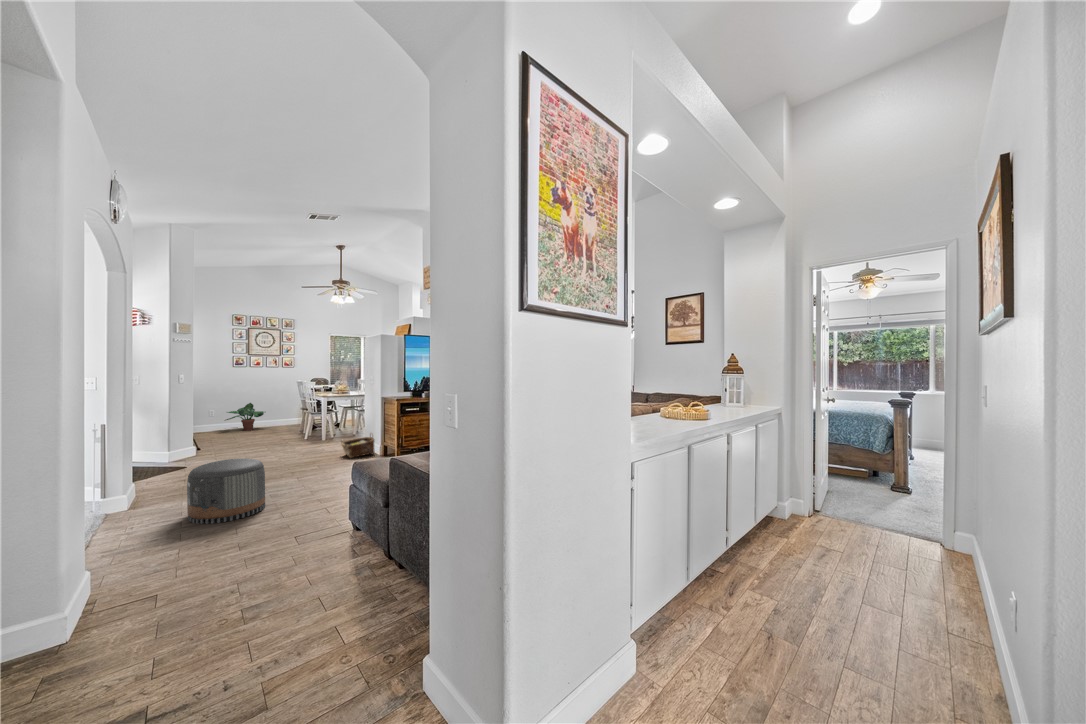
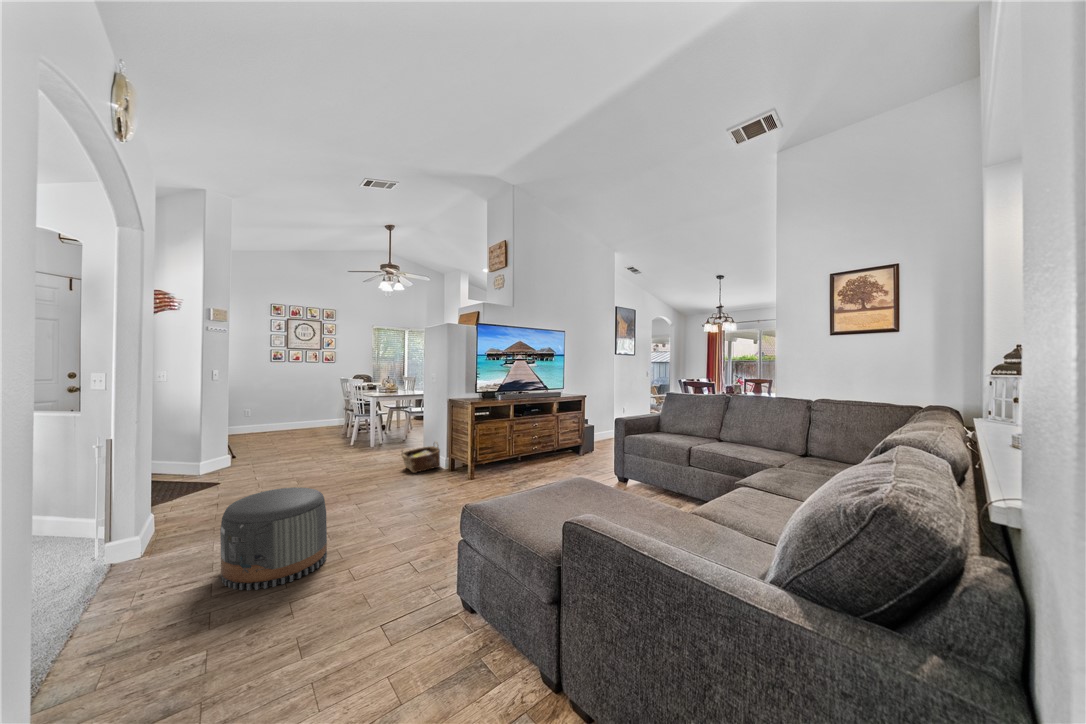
potted plant: present [226,403,264,431] -> none [261,402,314,433]

